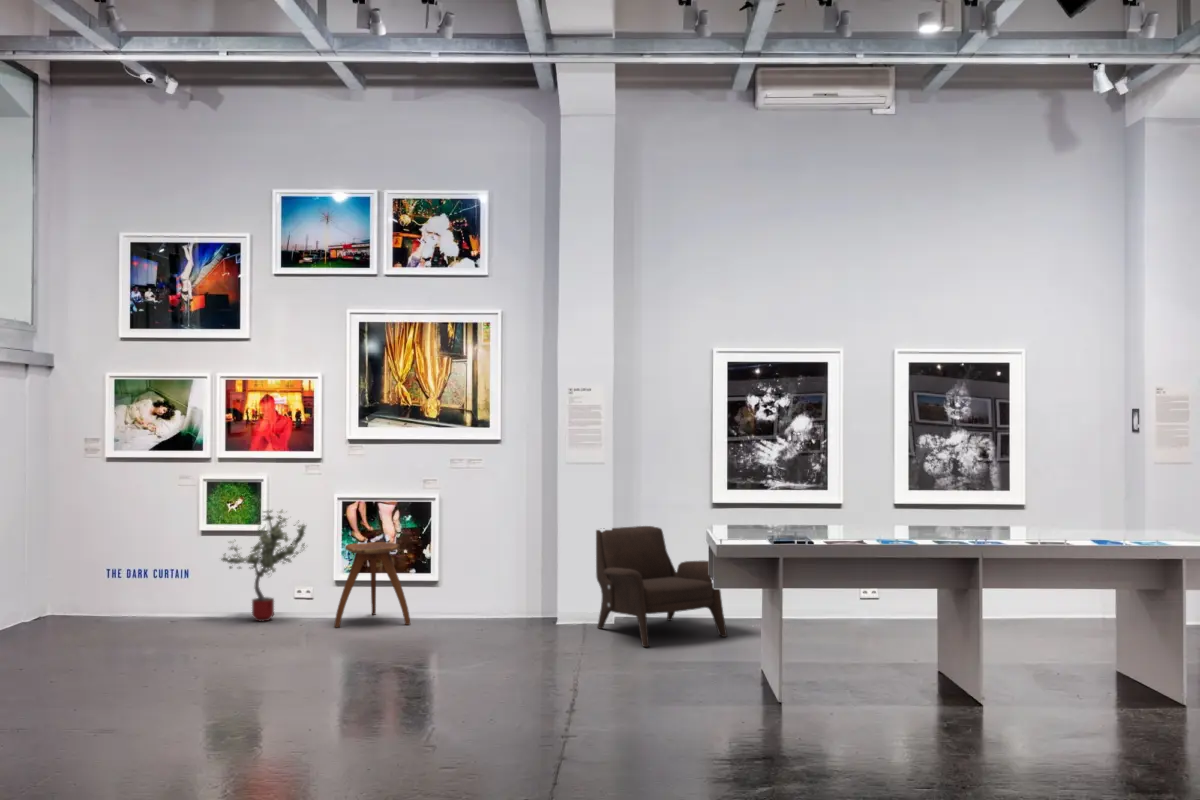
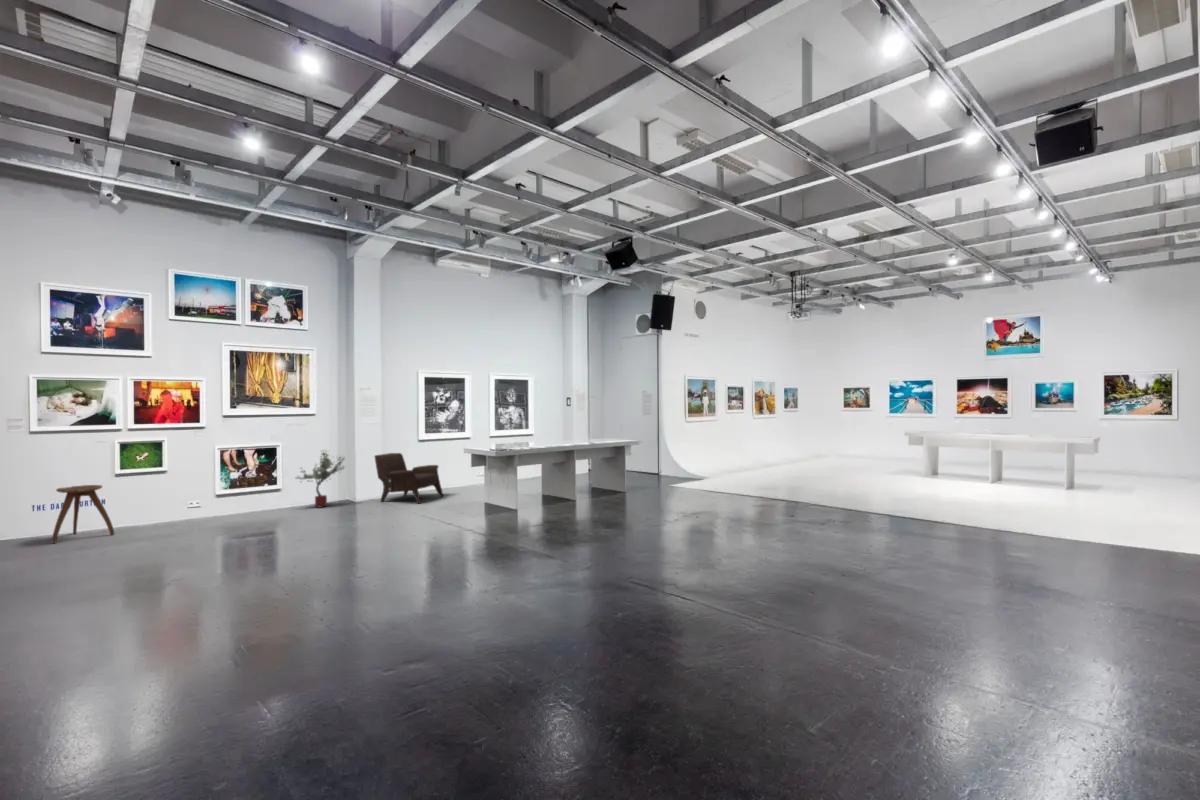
potted tree: present [221,510,306,621] -> present [297,451,345,507]
stool: present [334,542,410,627] -> present [52,485,114,543]

